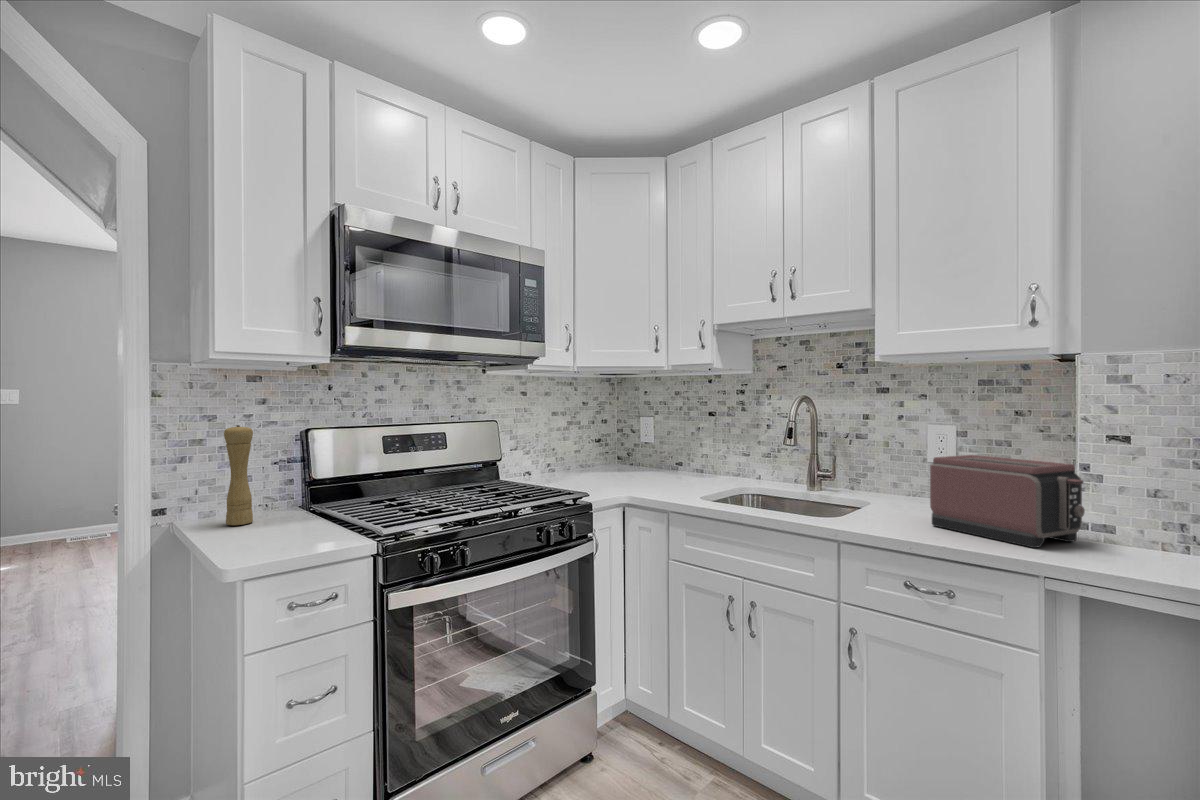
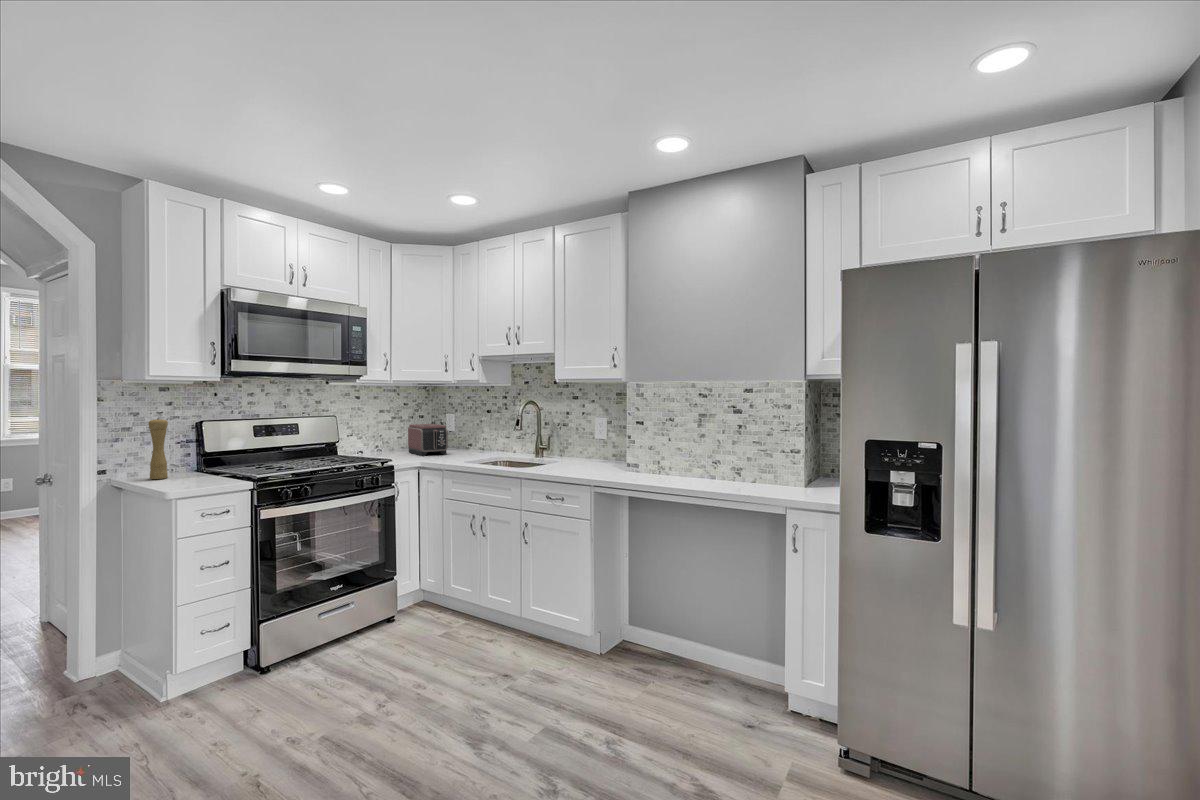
toaster: present [930,455,1085,548] -> present [408,424,448,456]

